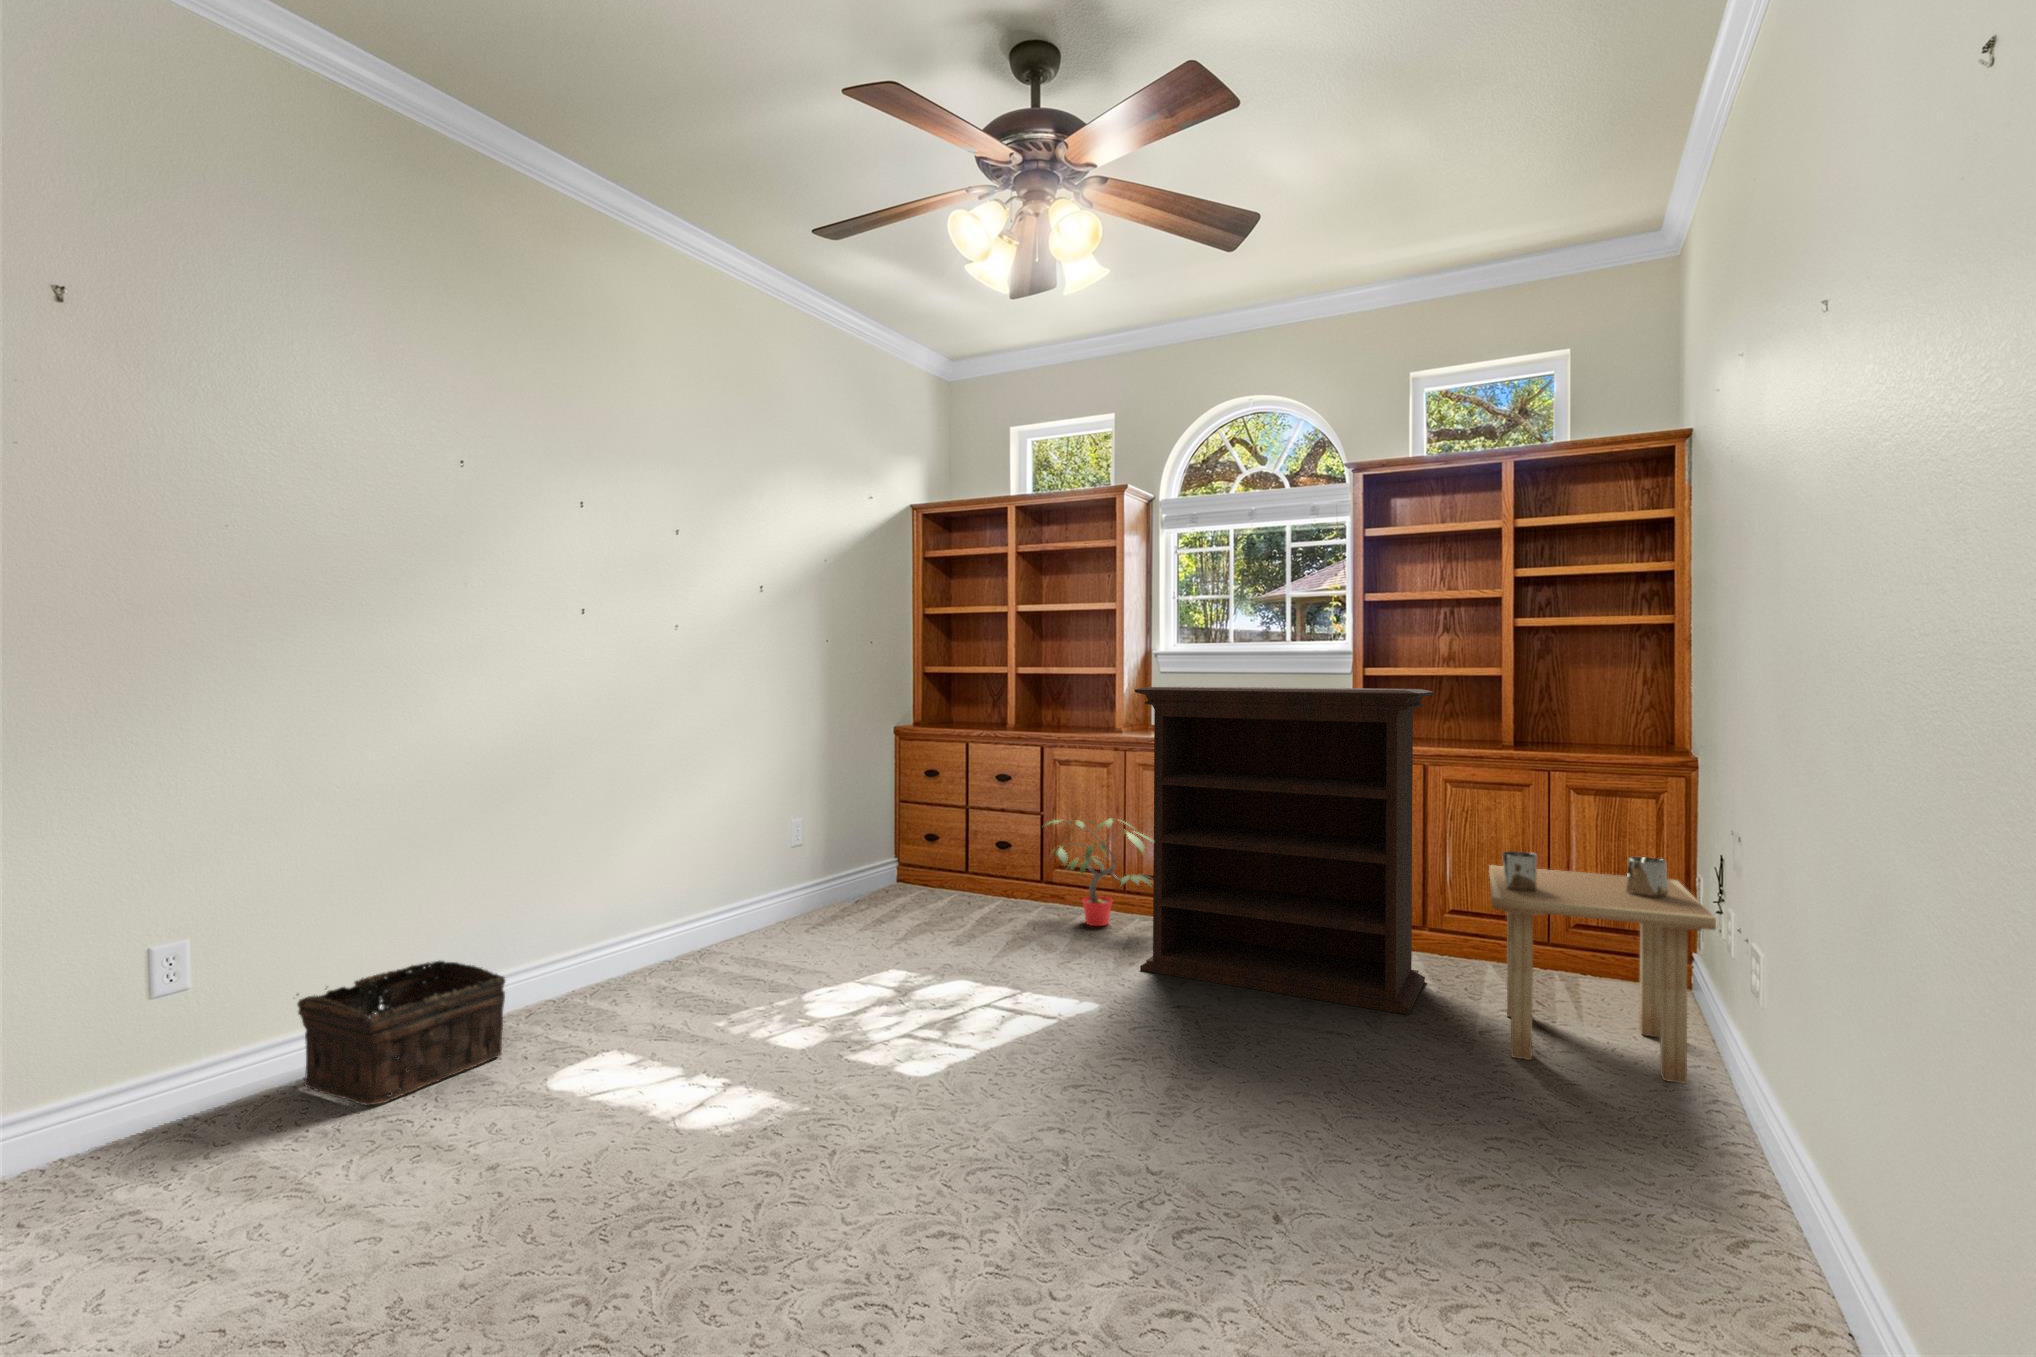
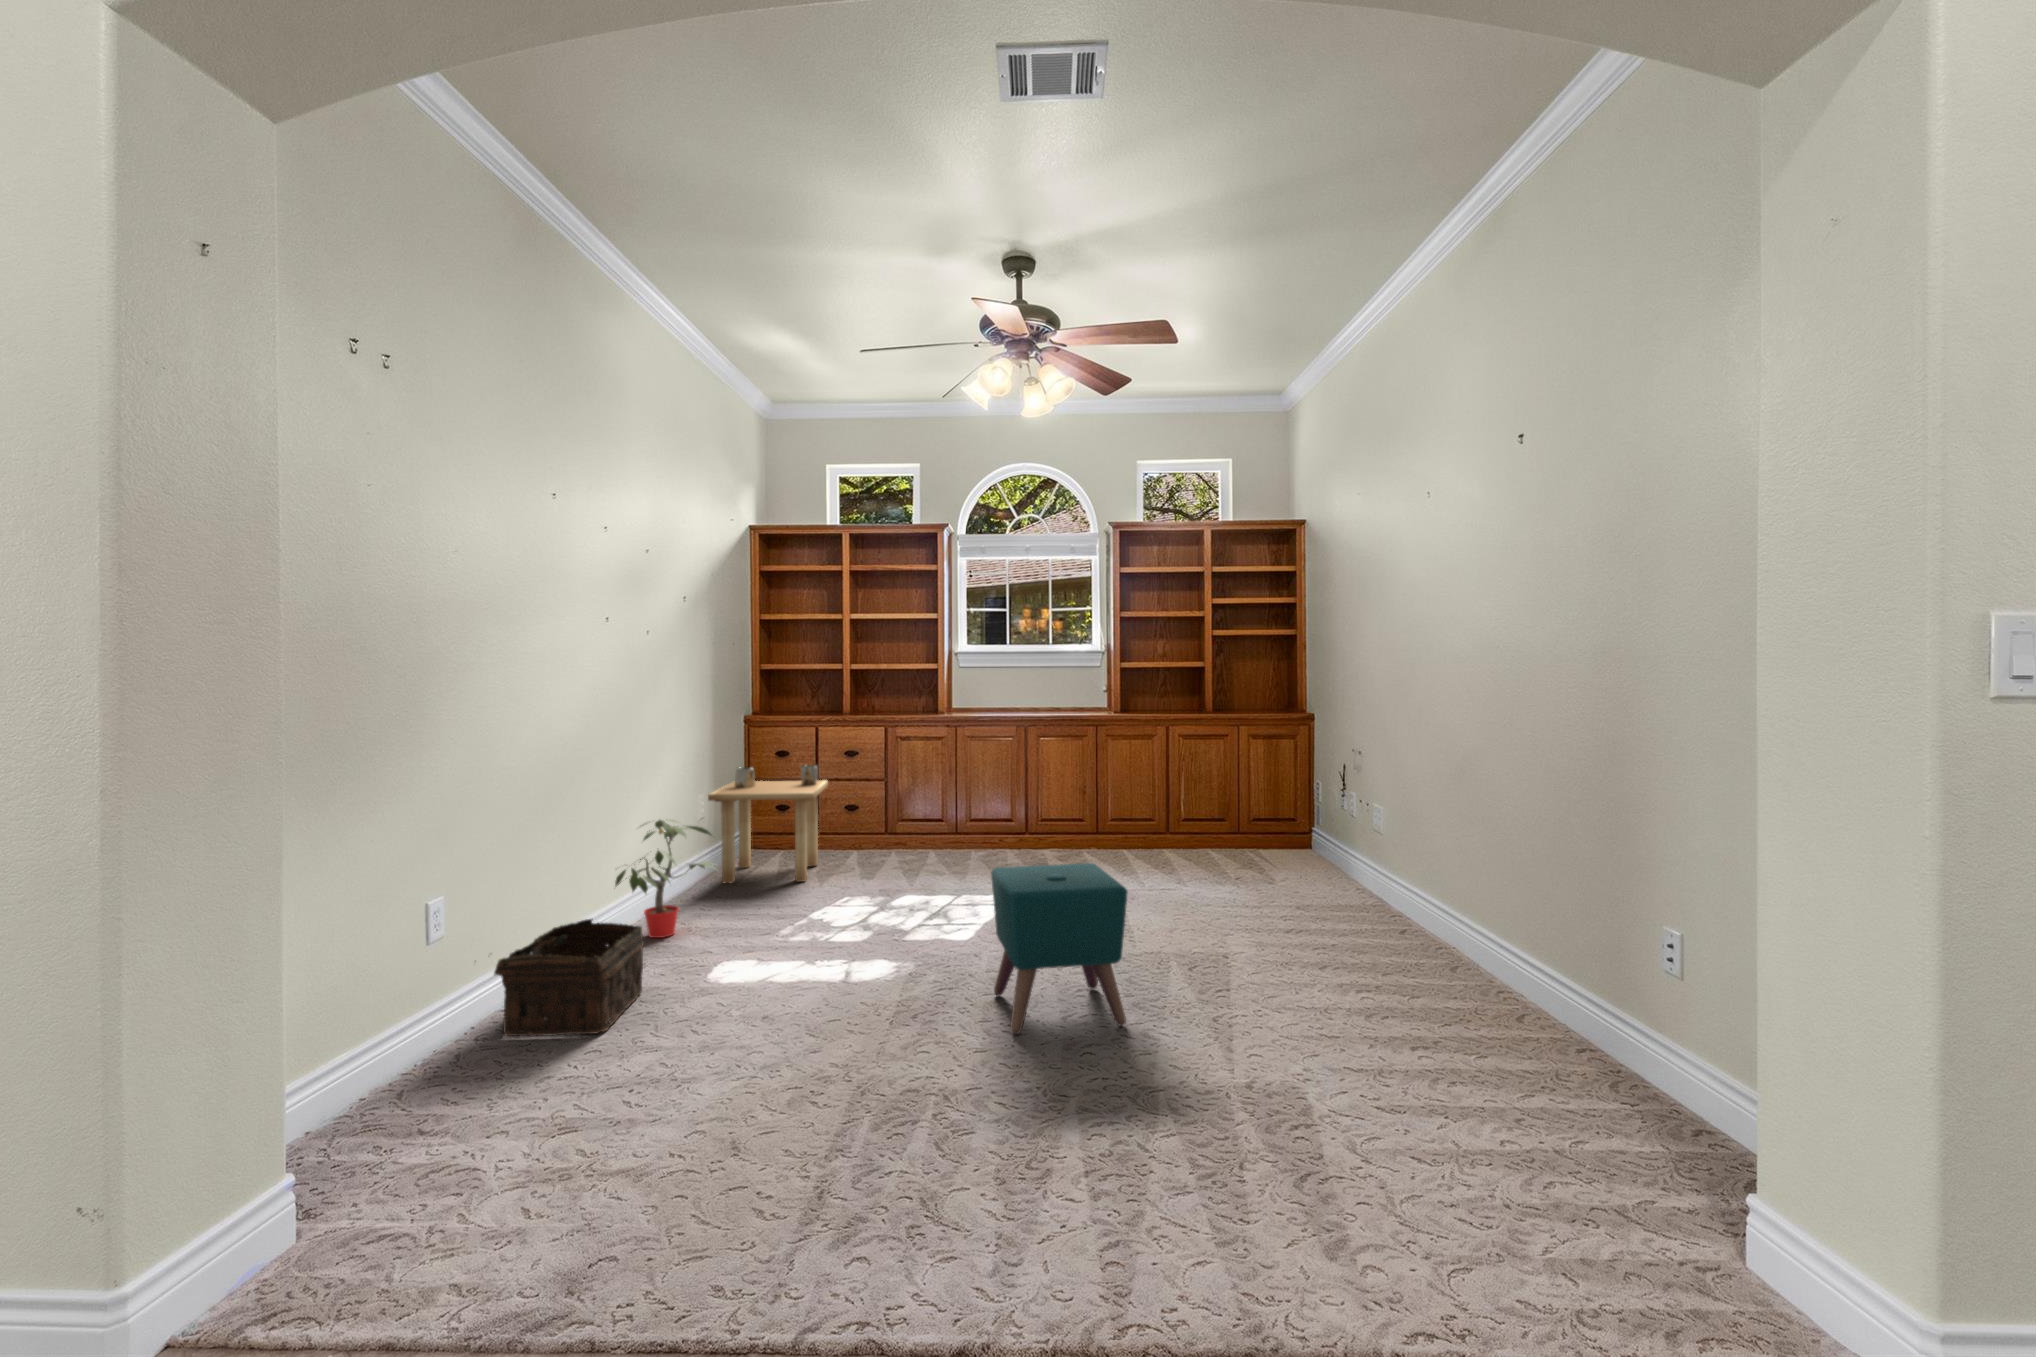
bookshelf: present [1135,686,1434,1015] -> none [1012,676,1201,879]
potted plant: present [1046,818,1153,926] -> present [615,820,713,938]
side table: present [1489,851,1716,1084] -> present [708,765,828,883]
ottoman: none [728,974,975,1290] -> present [991,863,1128,1034]

